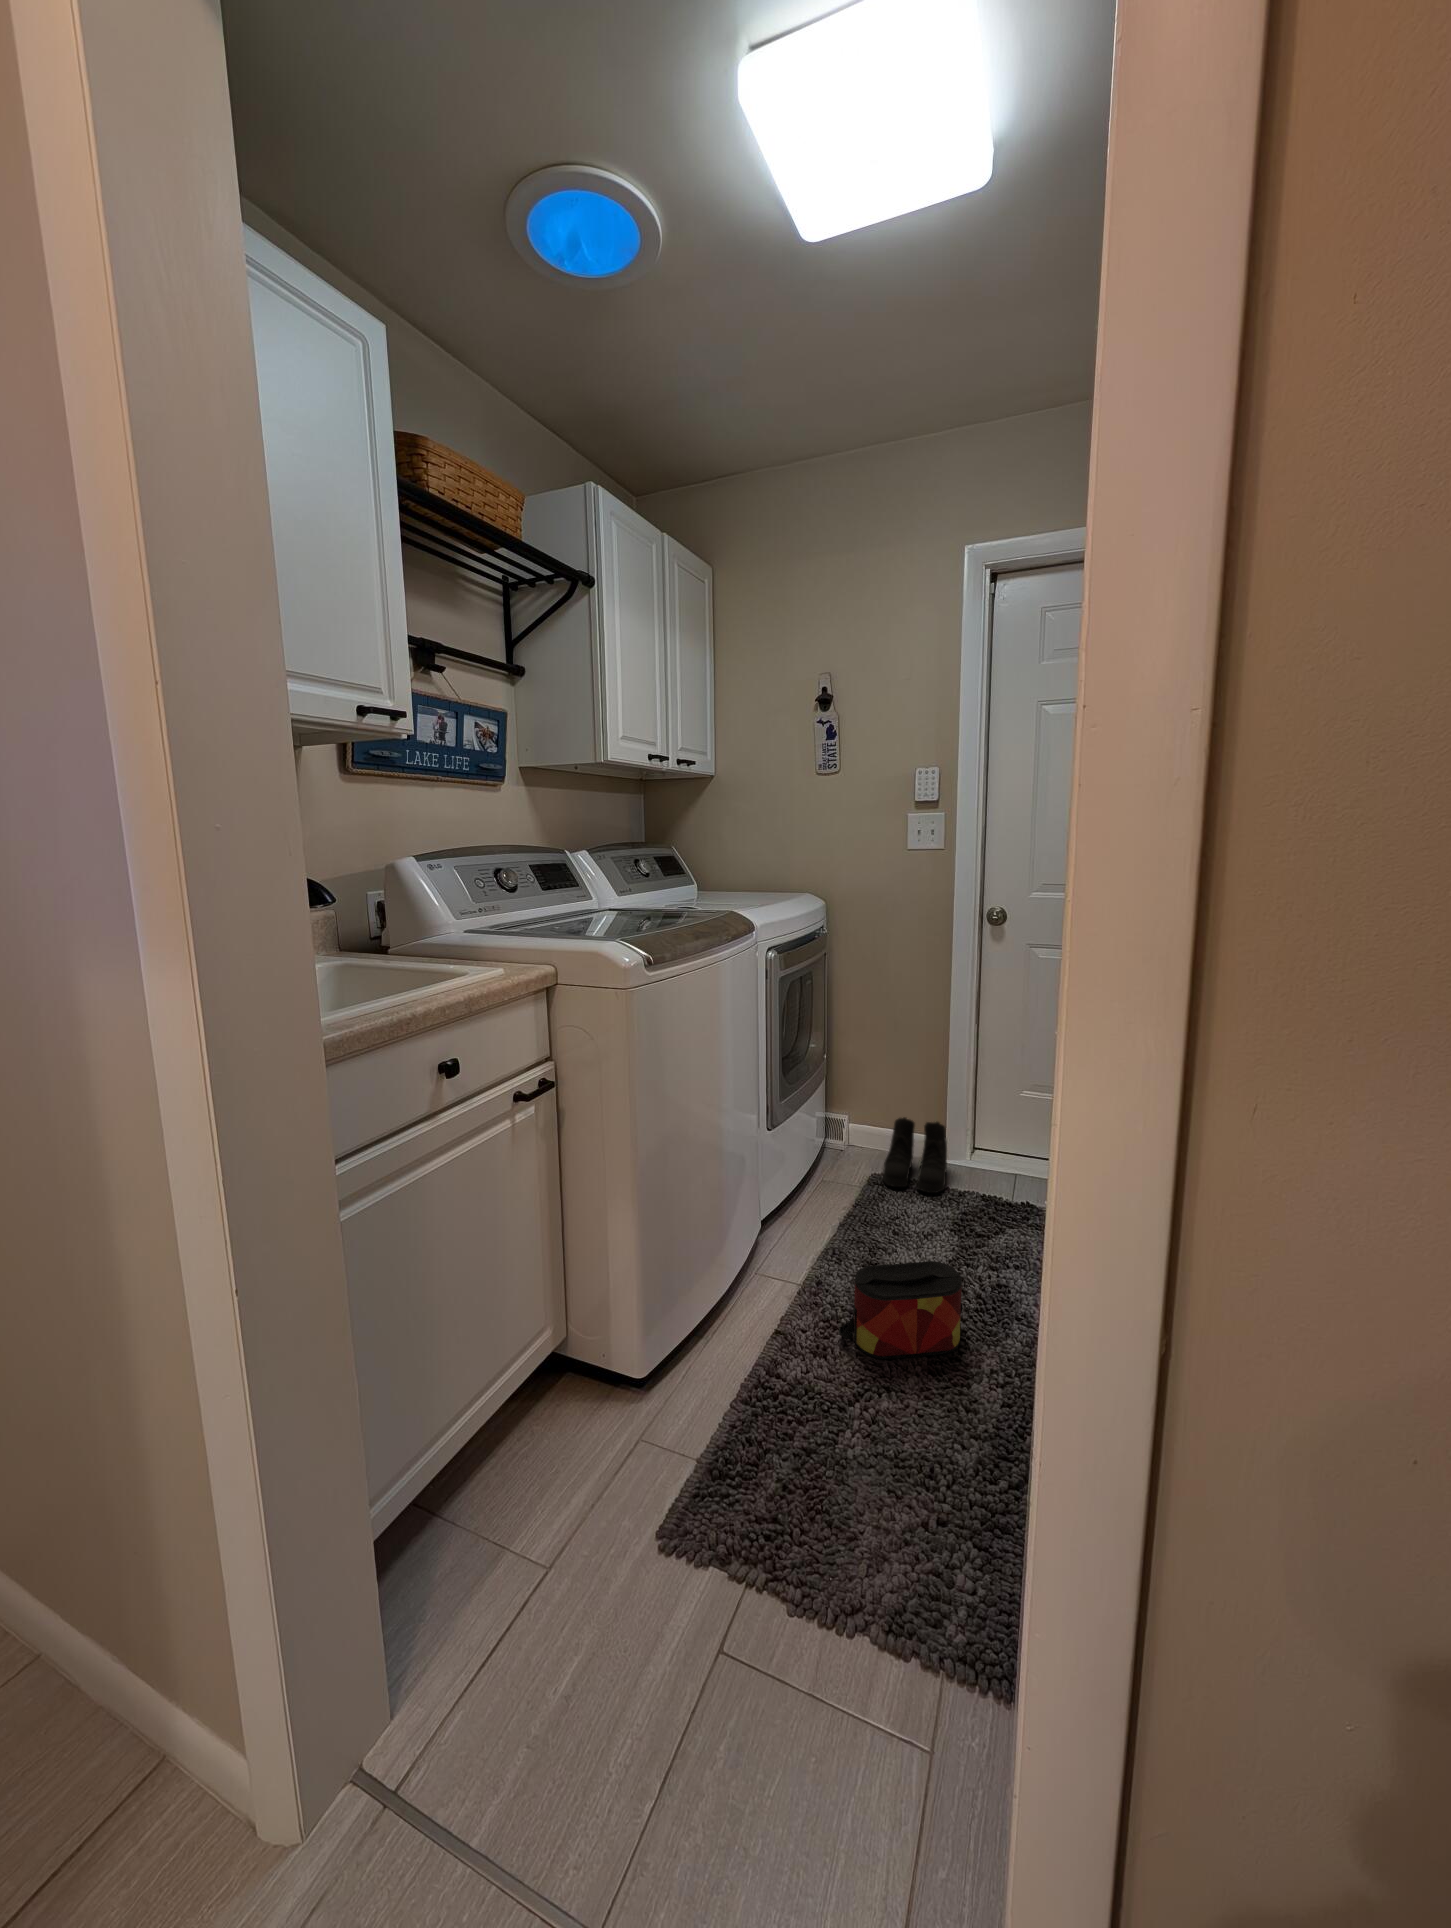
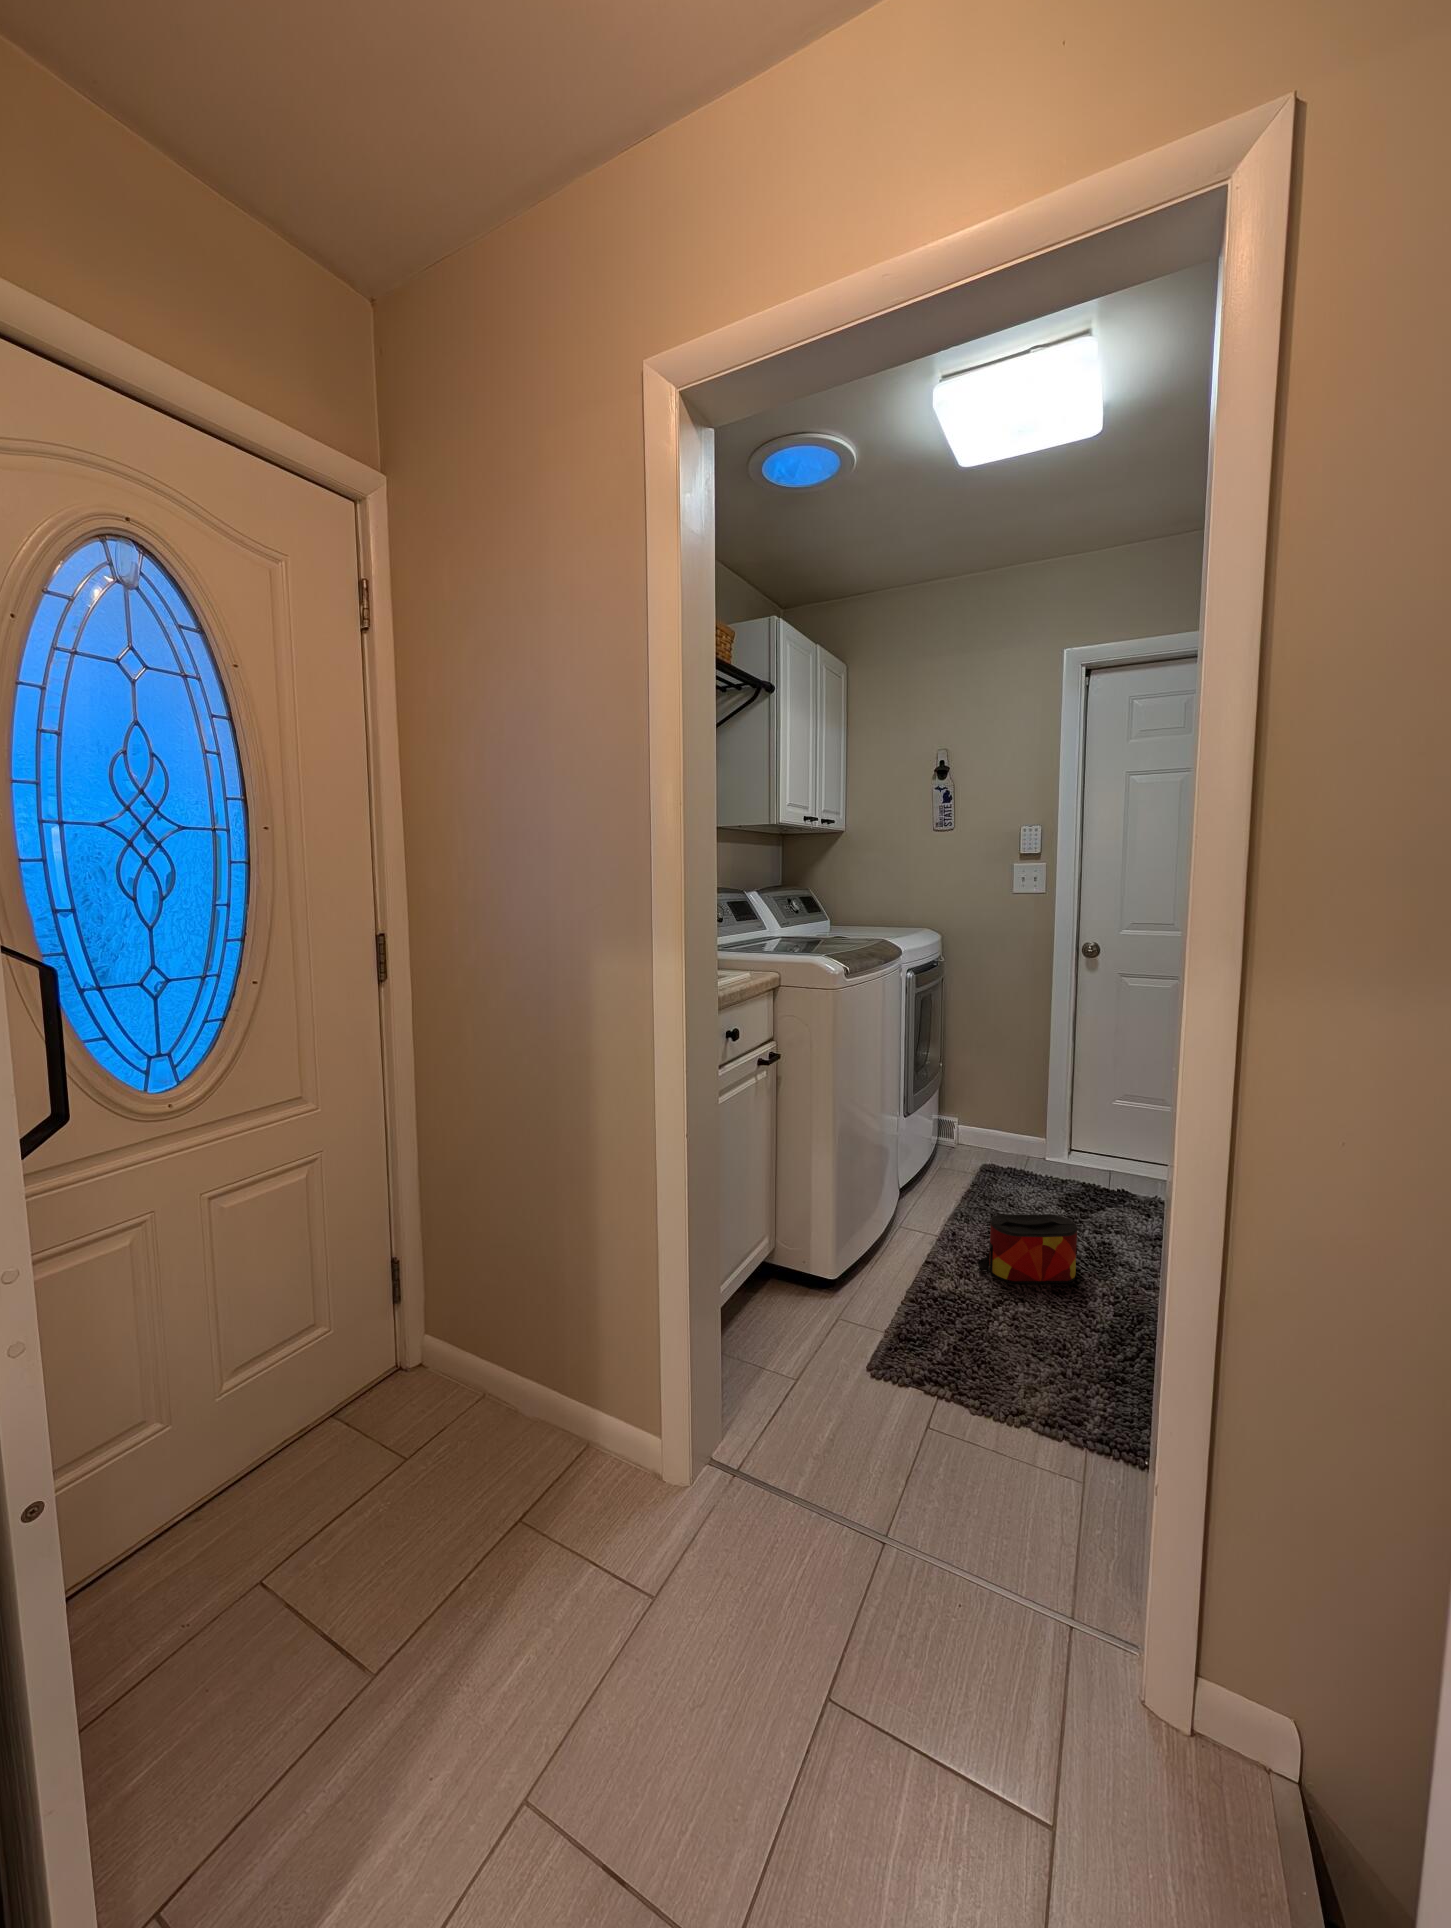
boots: present [883,1117,947,1193] -> none [994,1118,1050,1180]

